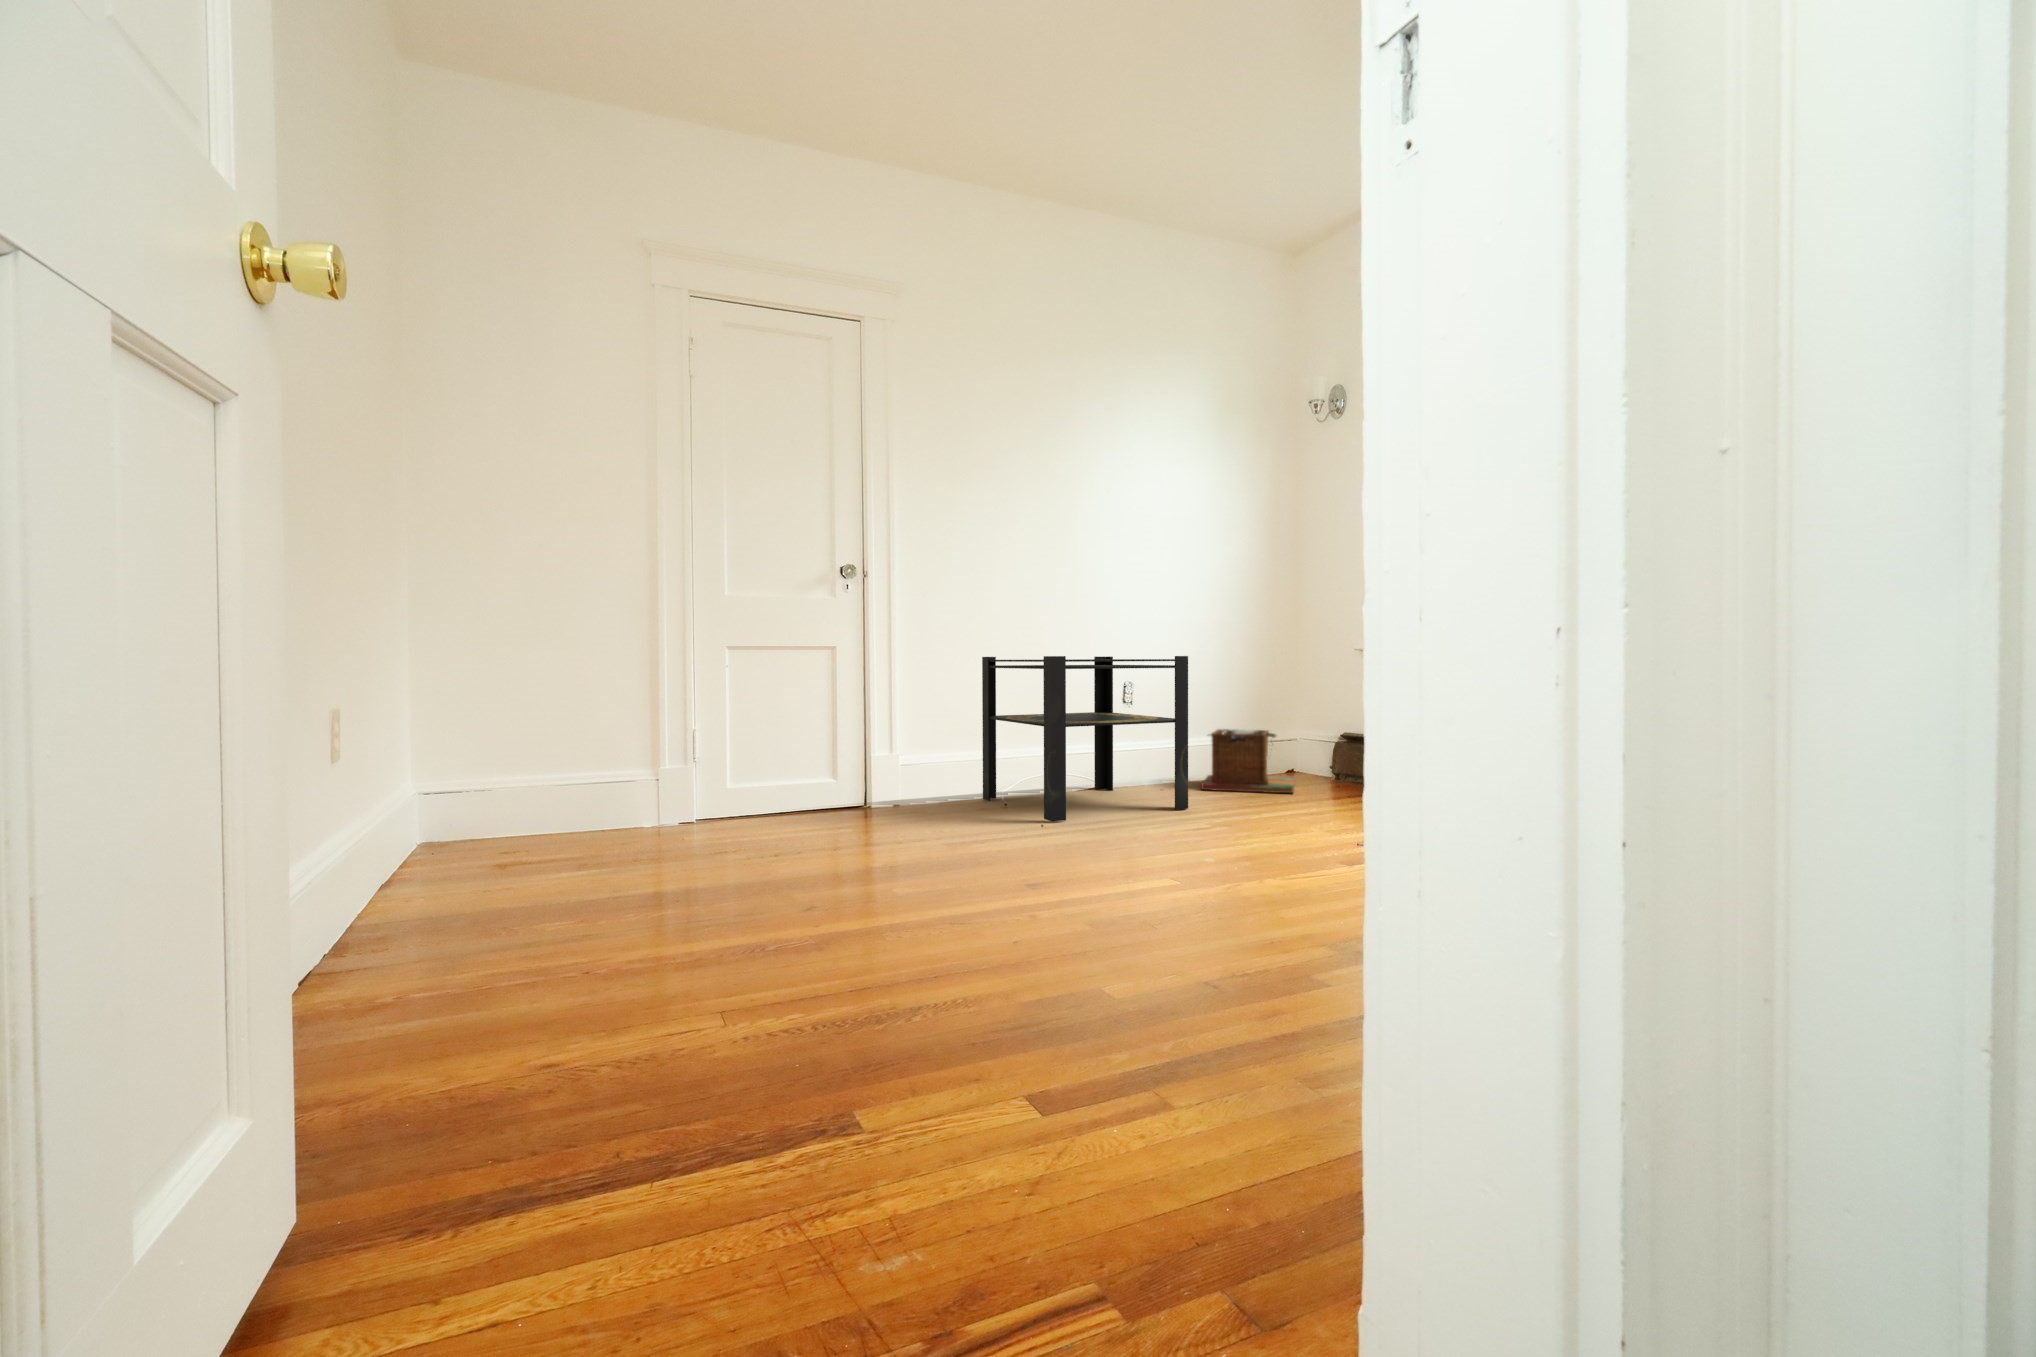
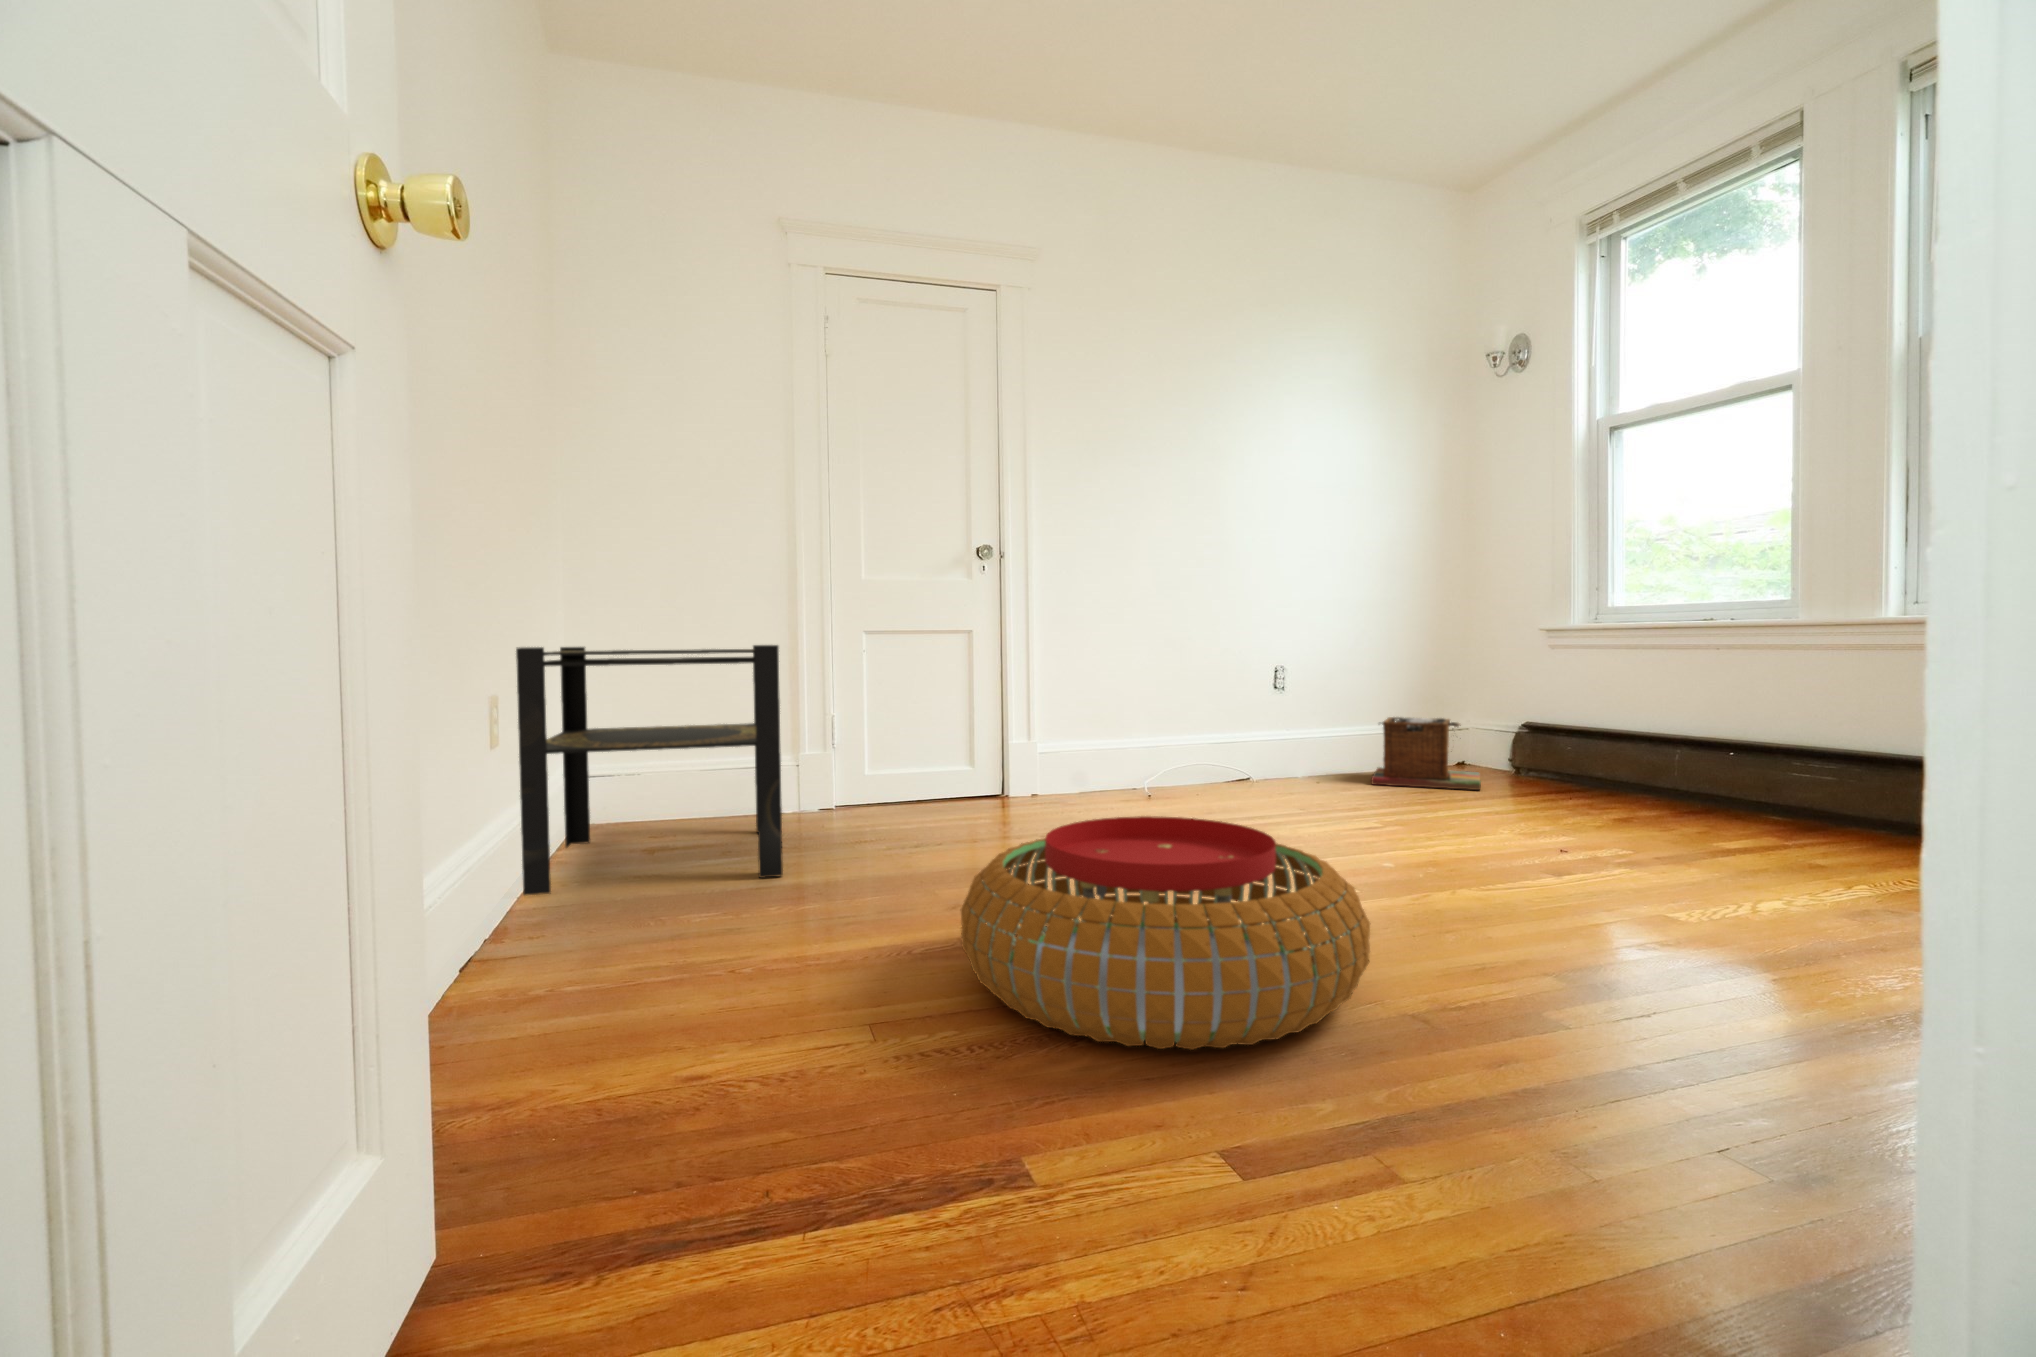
side table: present [982,656,1188,821] -> present [516,645,783,895]
pouf: none [810,816,1169,1017] -> present [961,816,1370,1050]

